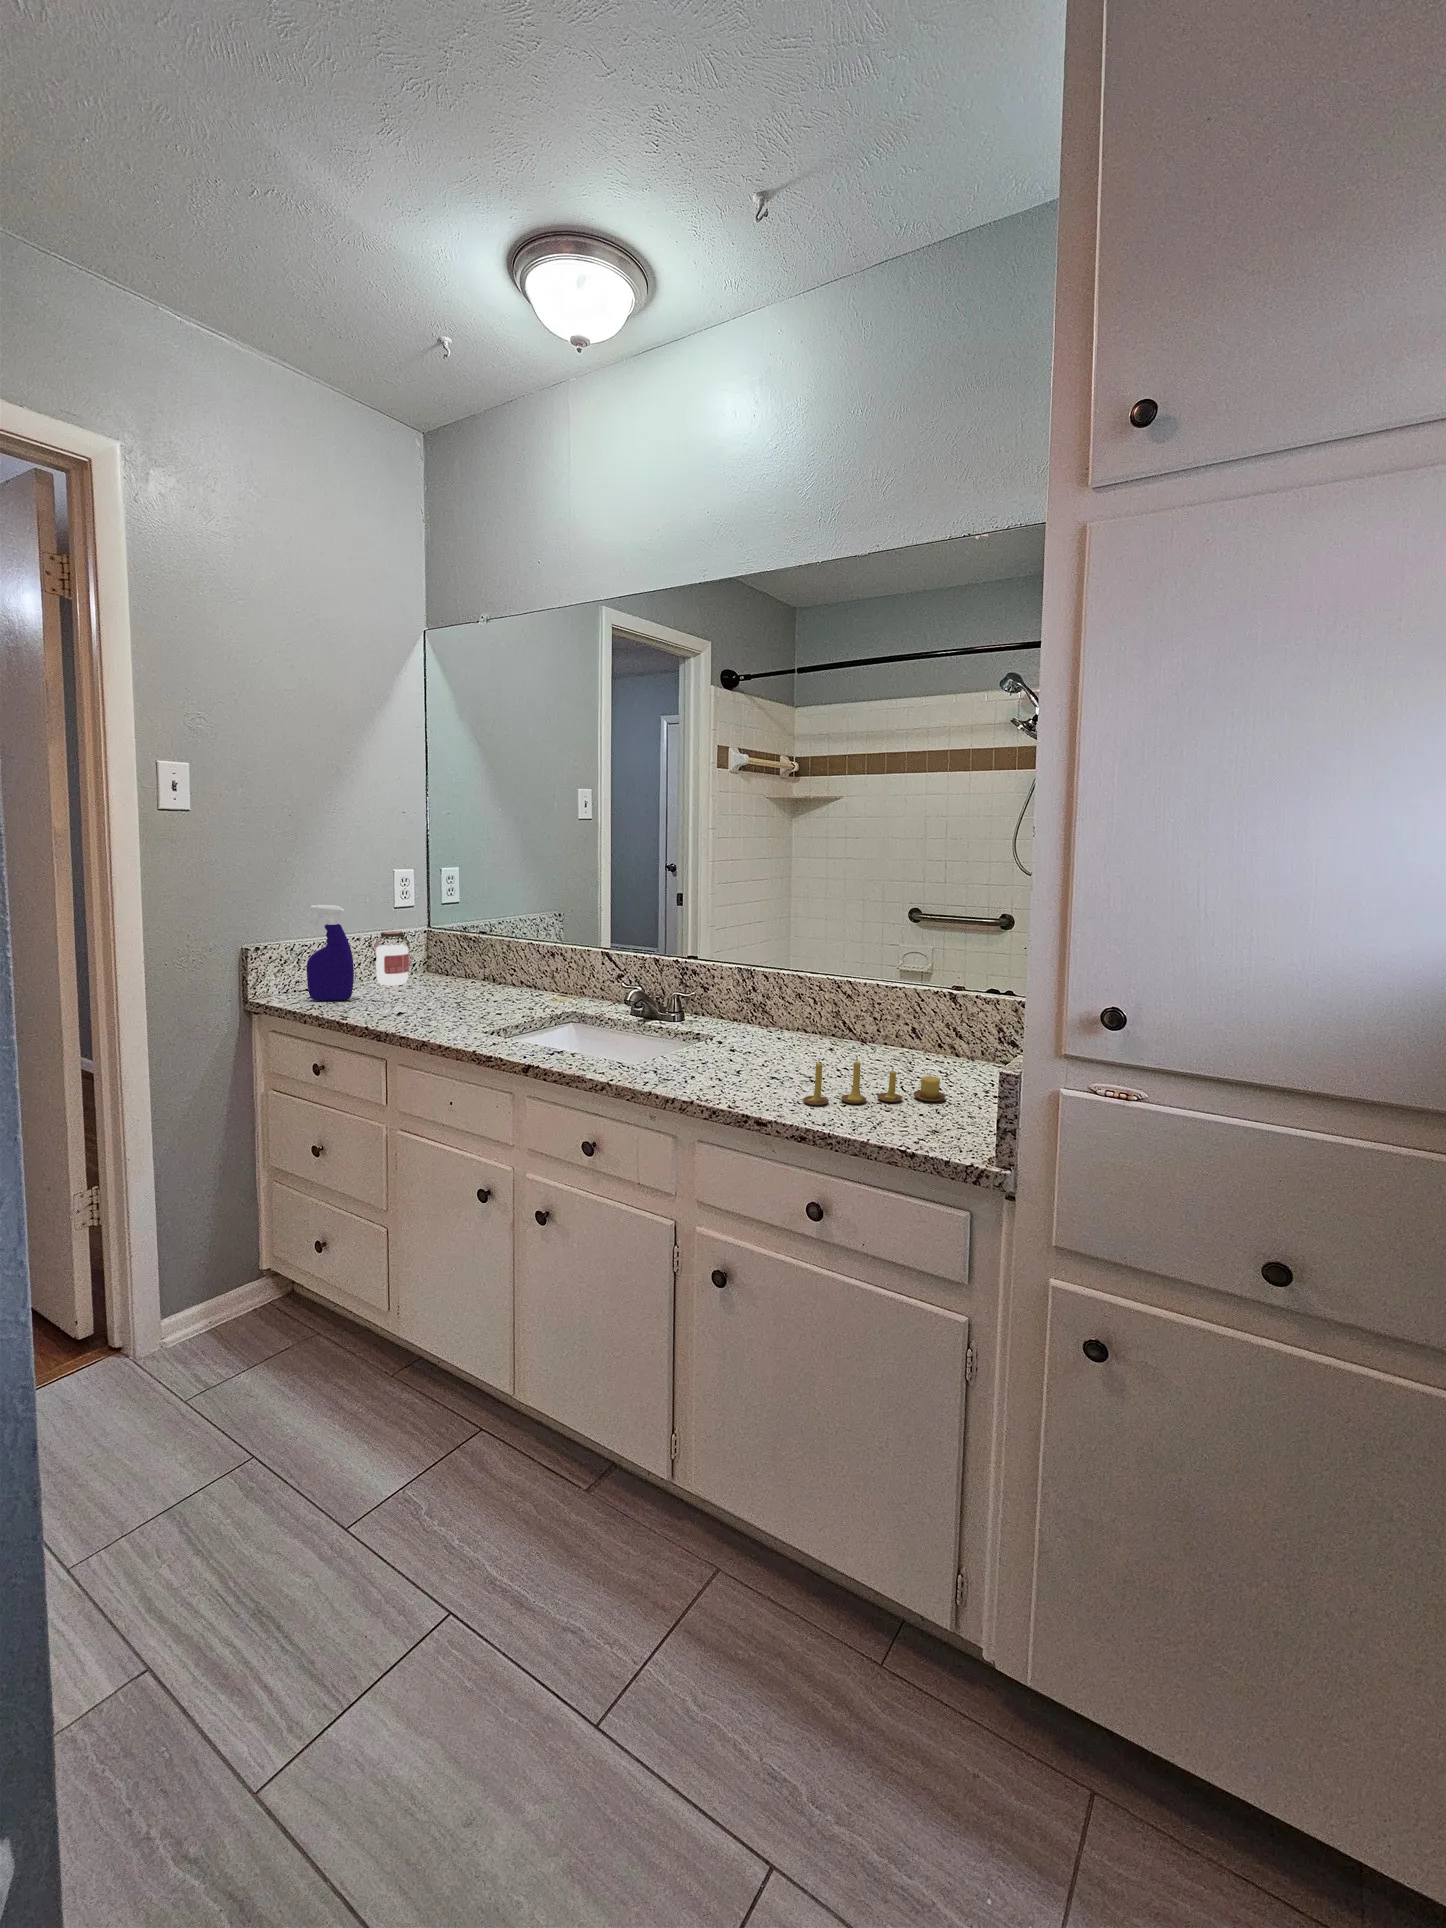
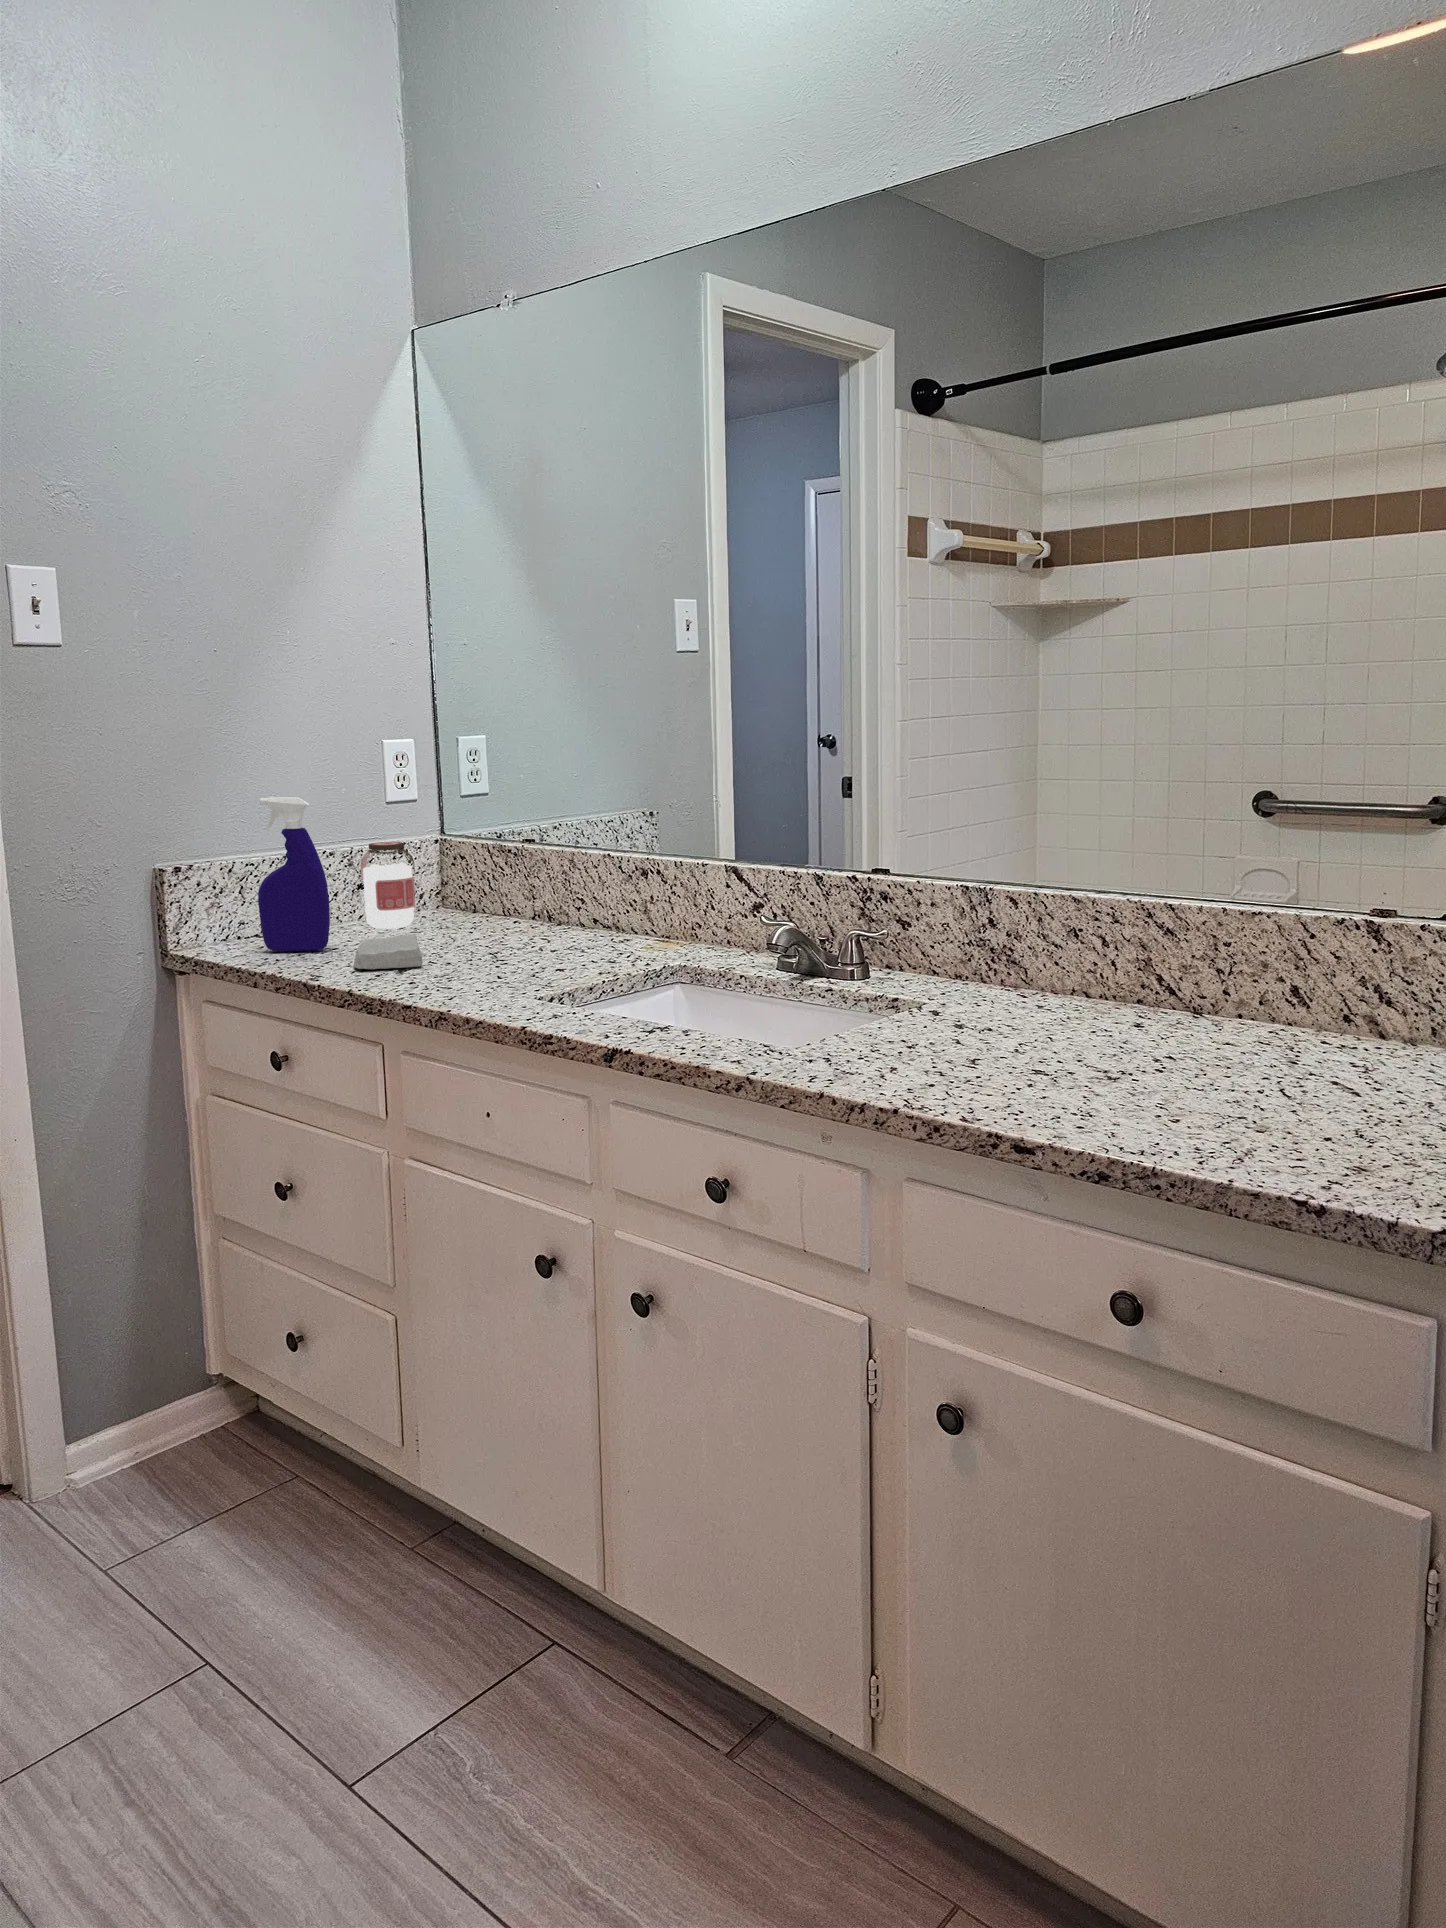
soap bar: none [368,991,414,1013] -> present [354,934,423,969]
candle: present [803,1059,946,1105] -> none [1098,1032,1372,1119]

